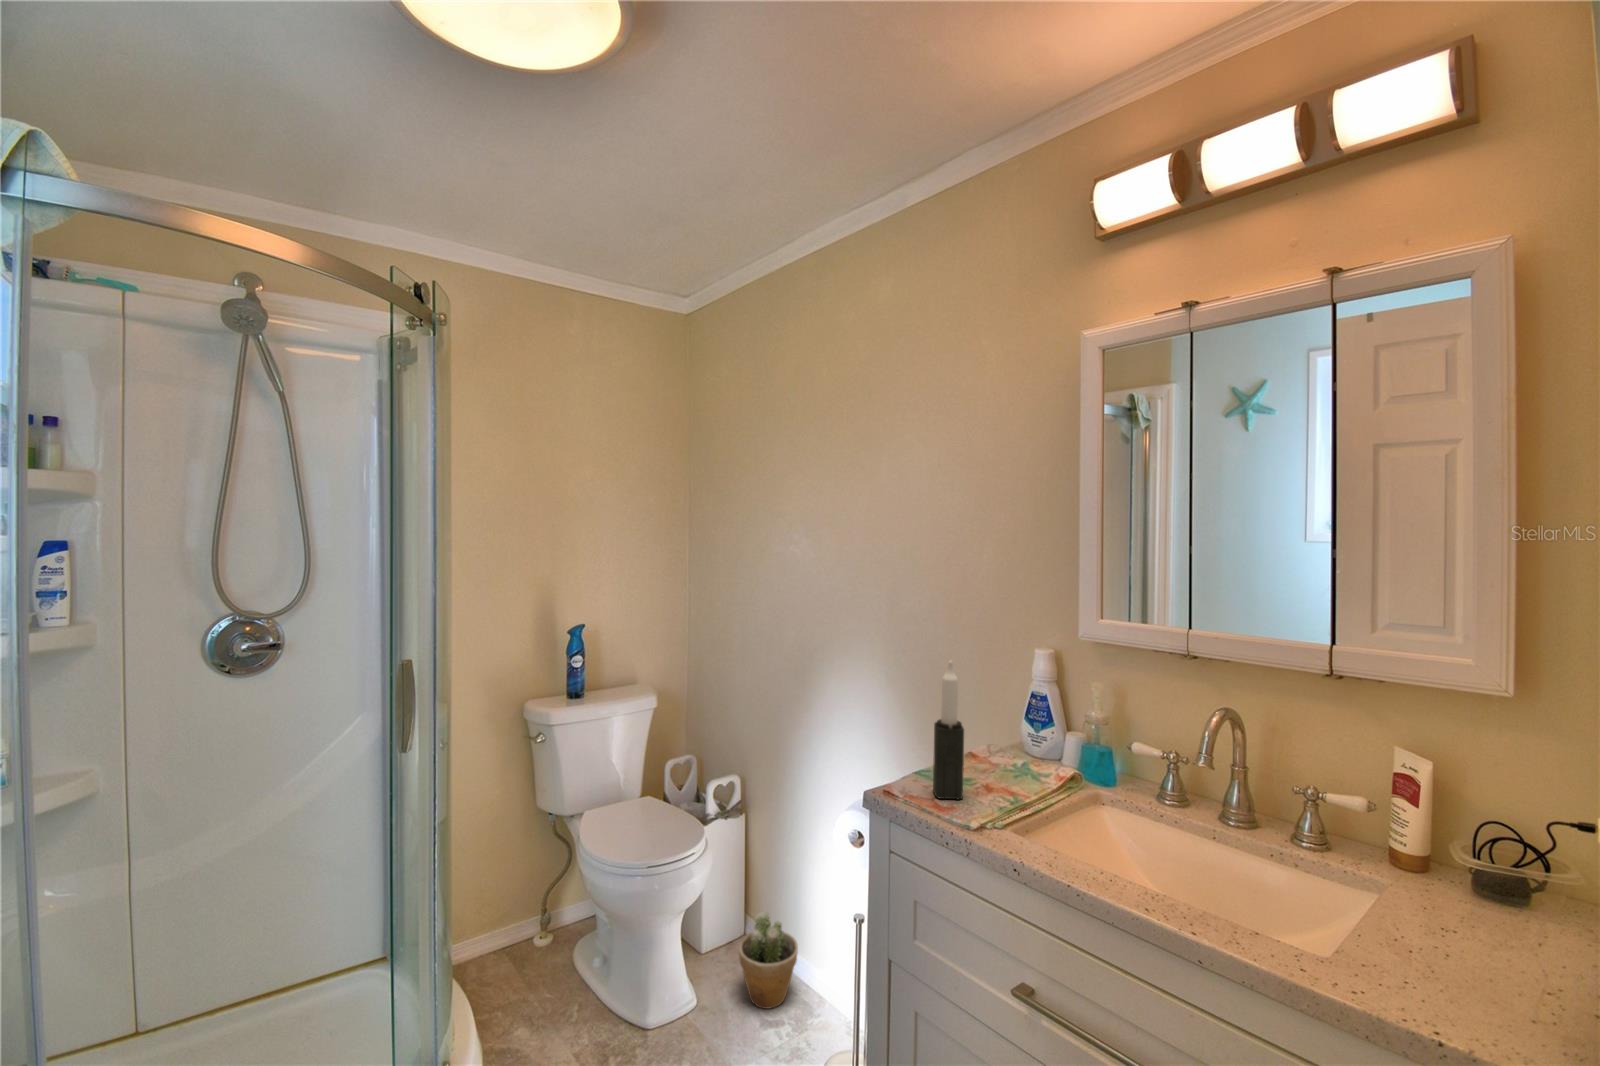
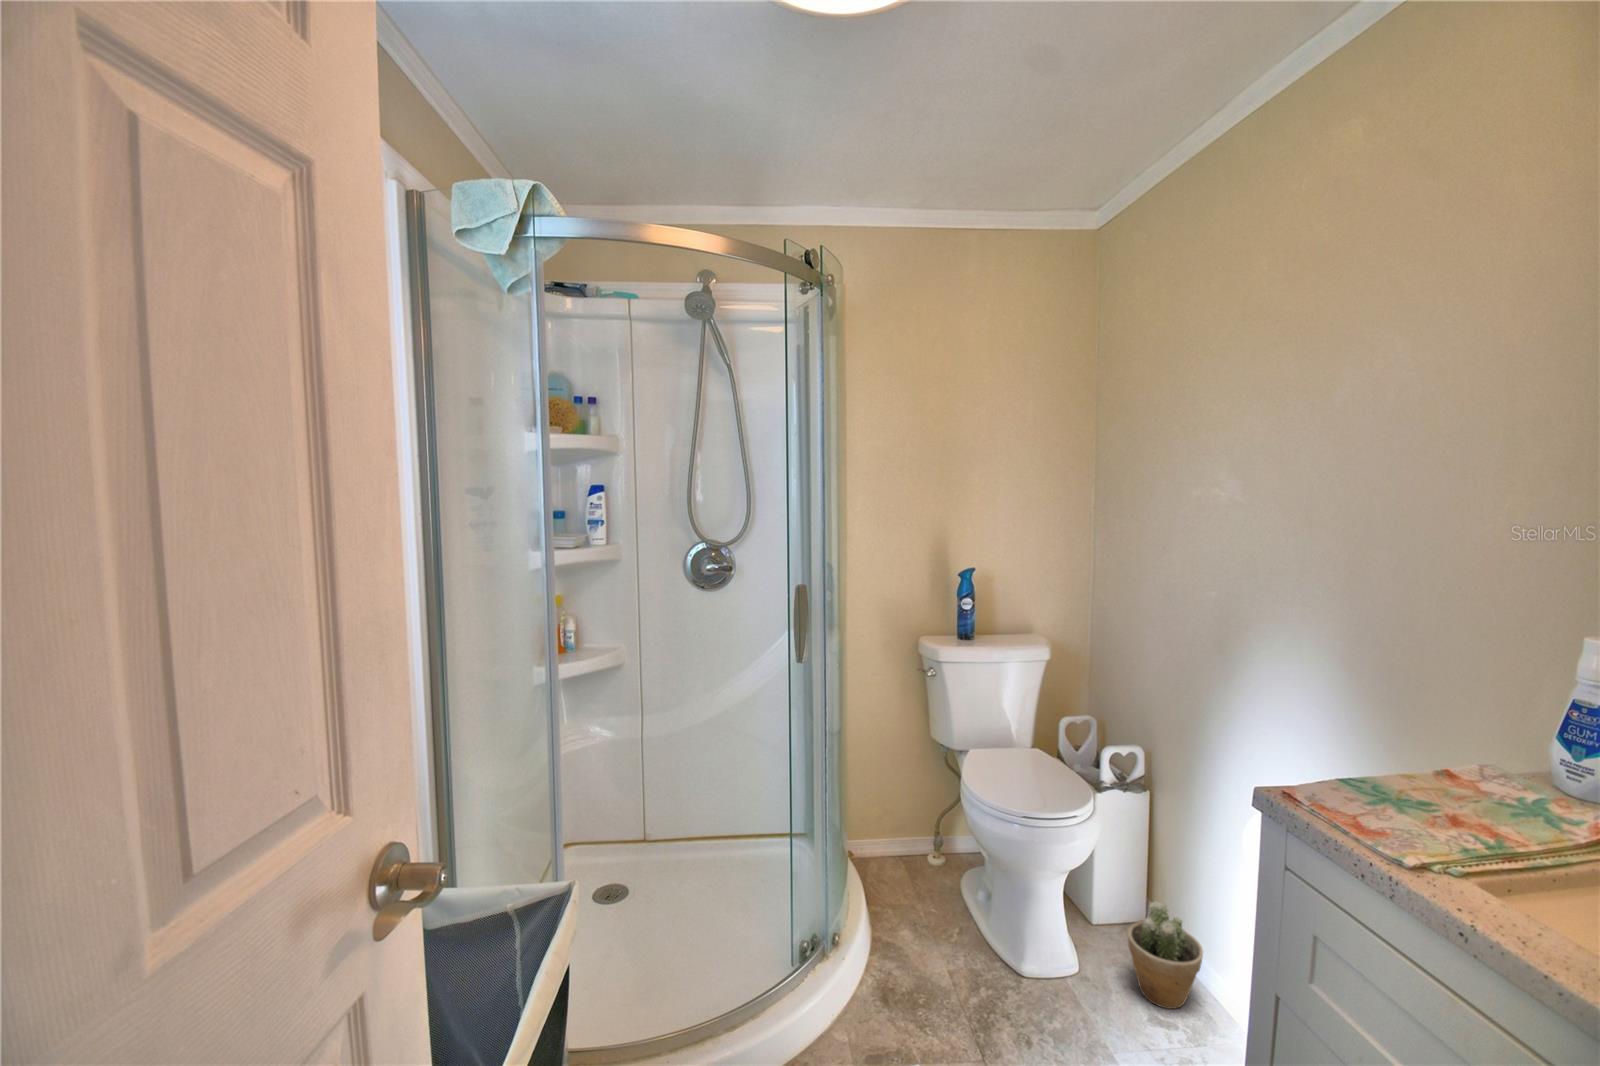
candle: present [933,661,964,799] -> none [1360,640,1415,826]

